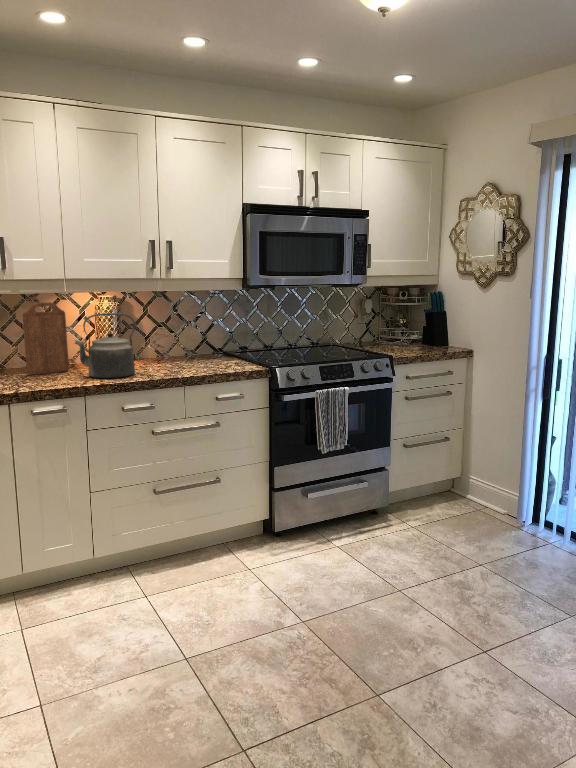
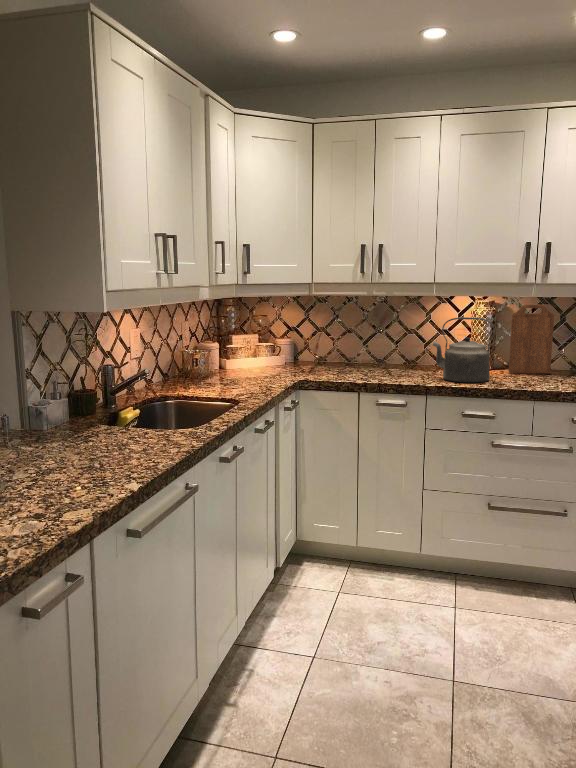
cutting board: present [22,302,69,375] -> present [509,304,554,374]

